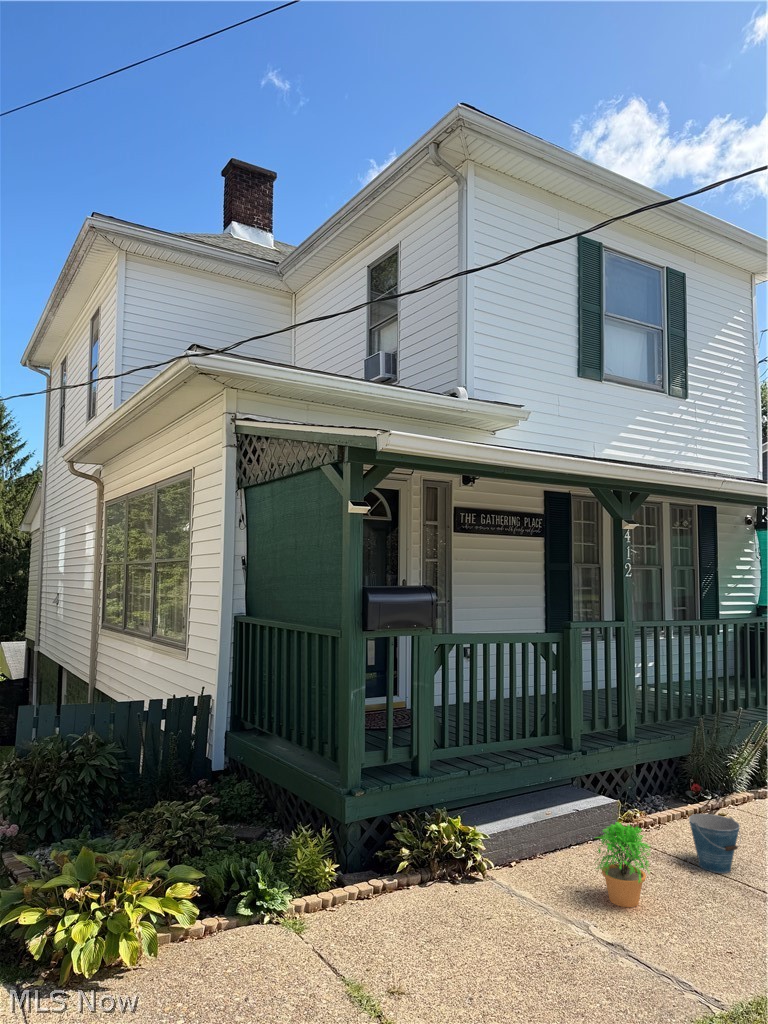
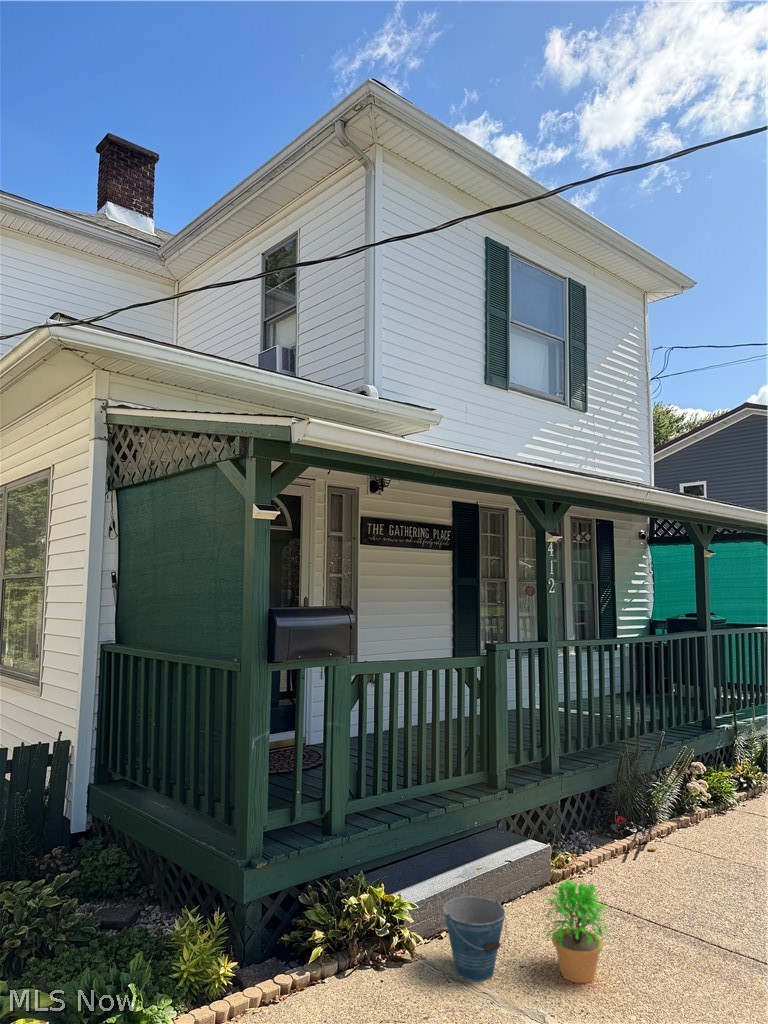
bucket: present [689,814,740,873] -> present [444,896,507,981]

